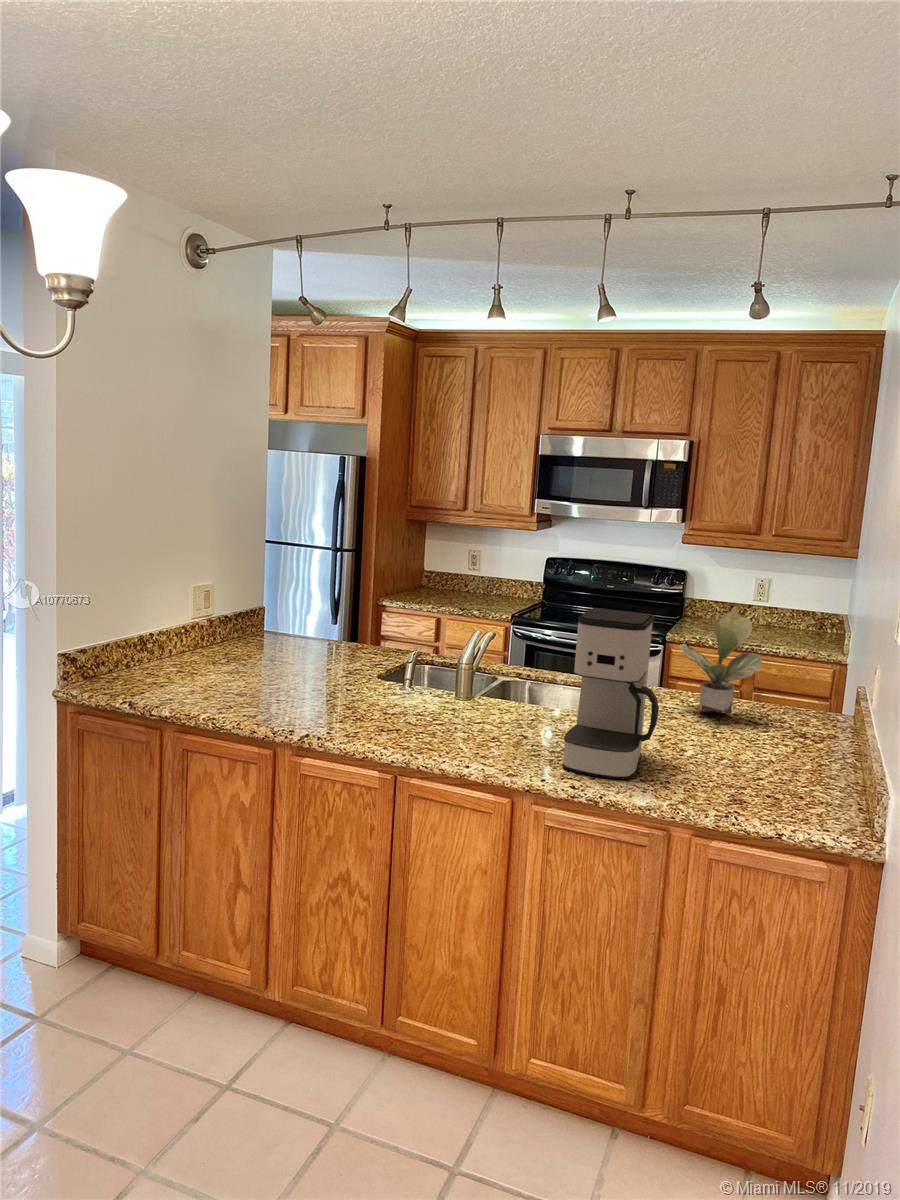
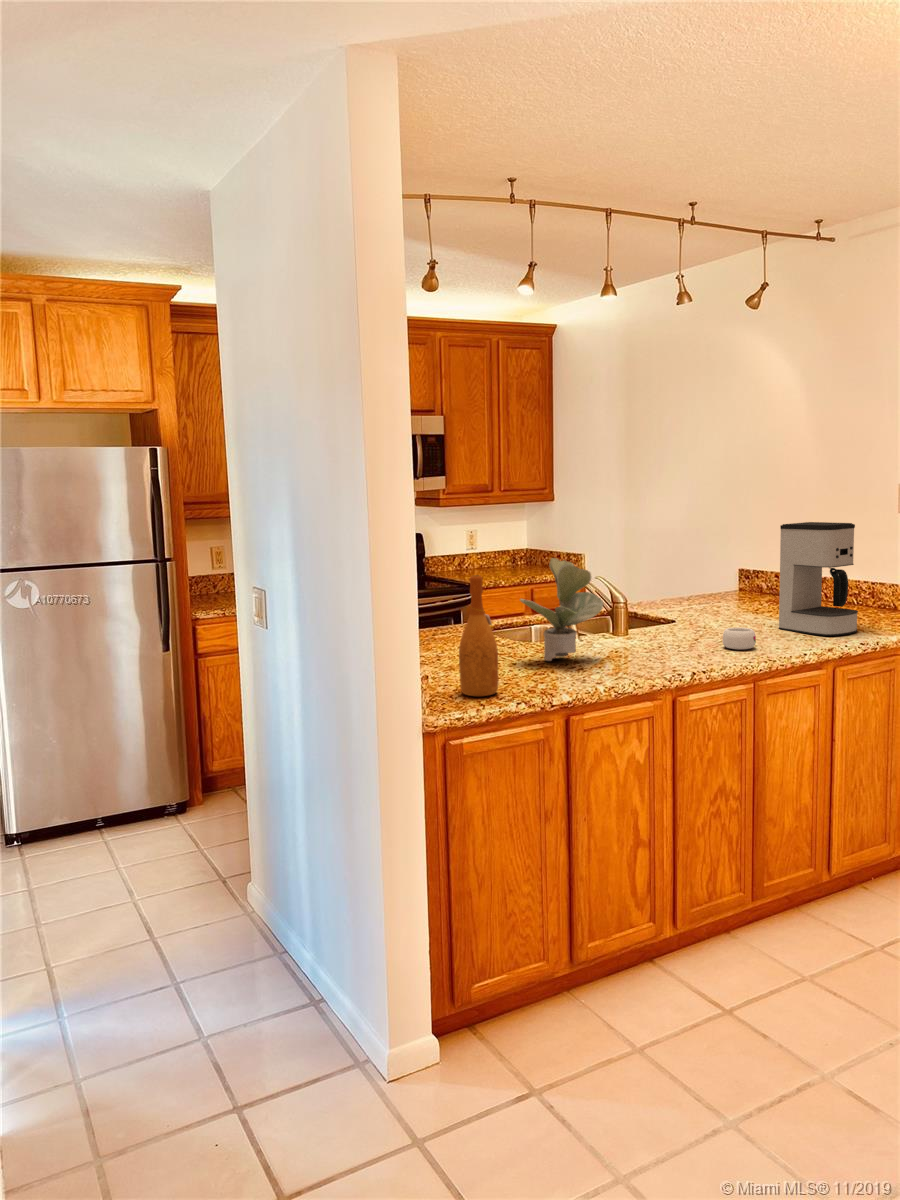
wine bottle: none [127,582,162,687] -> present [459,575,498,696]
potted plant: present [678,612,762,714] -> present [520,558,603,661]
mug: none [416,711,460,741] -> present [723,627,756,650]

